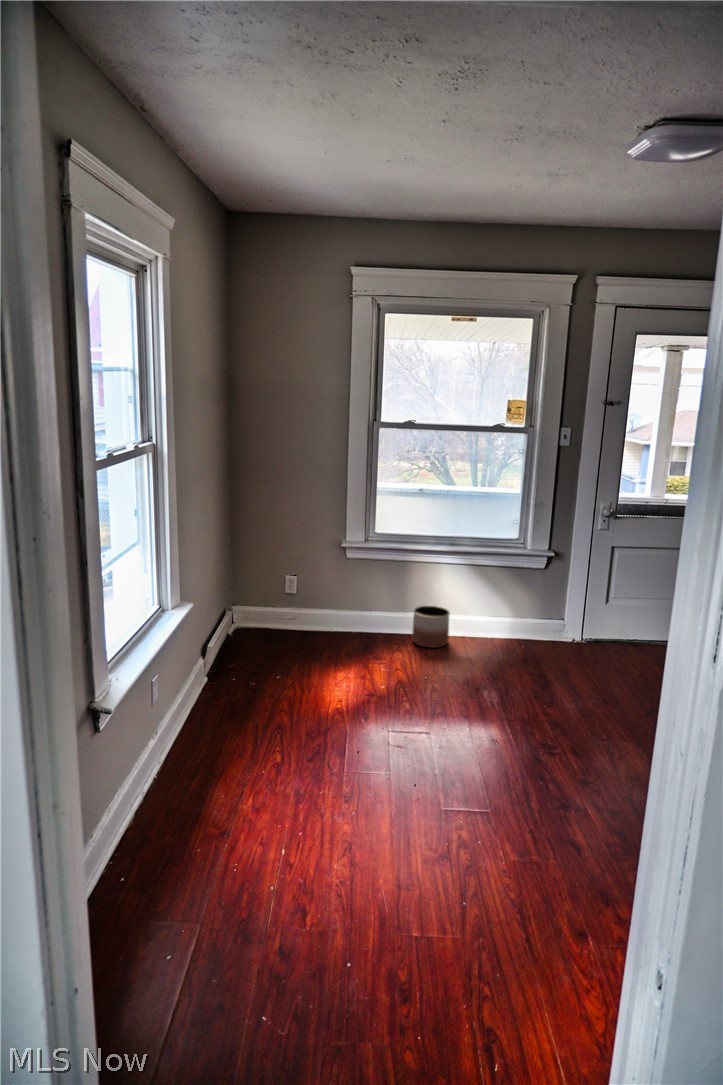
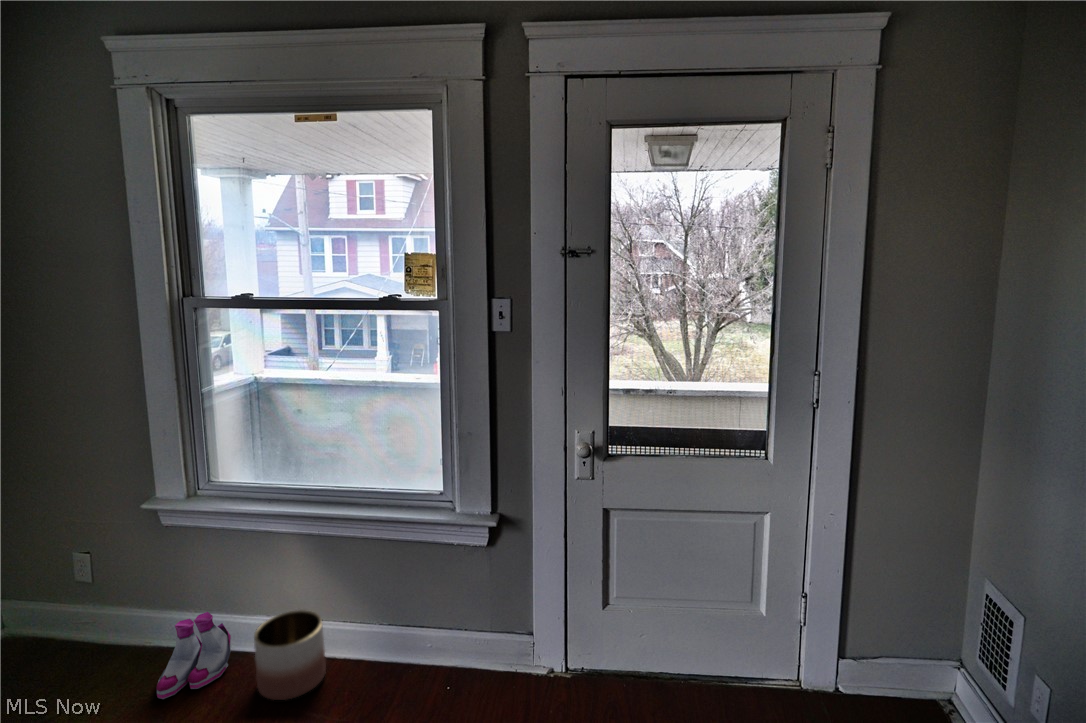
boots: none [356,604,388,647] -> present [156,612,231,699]

